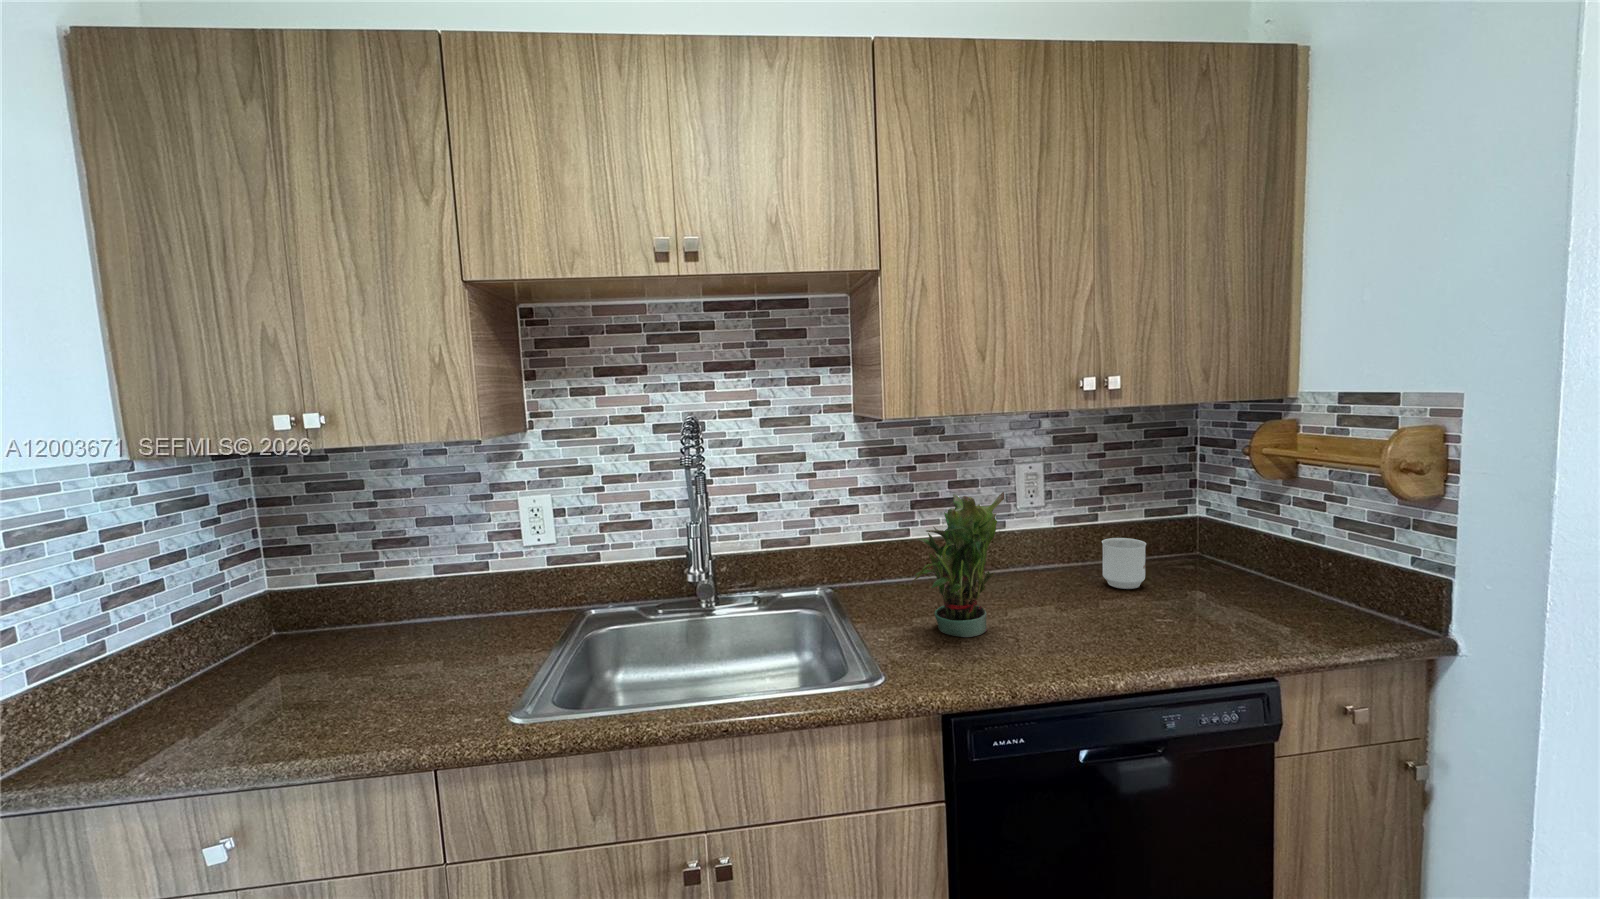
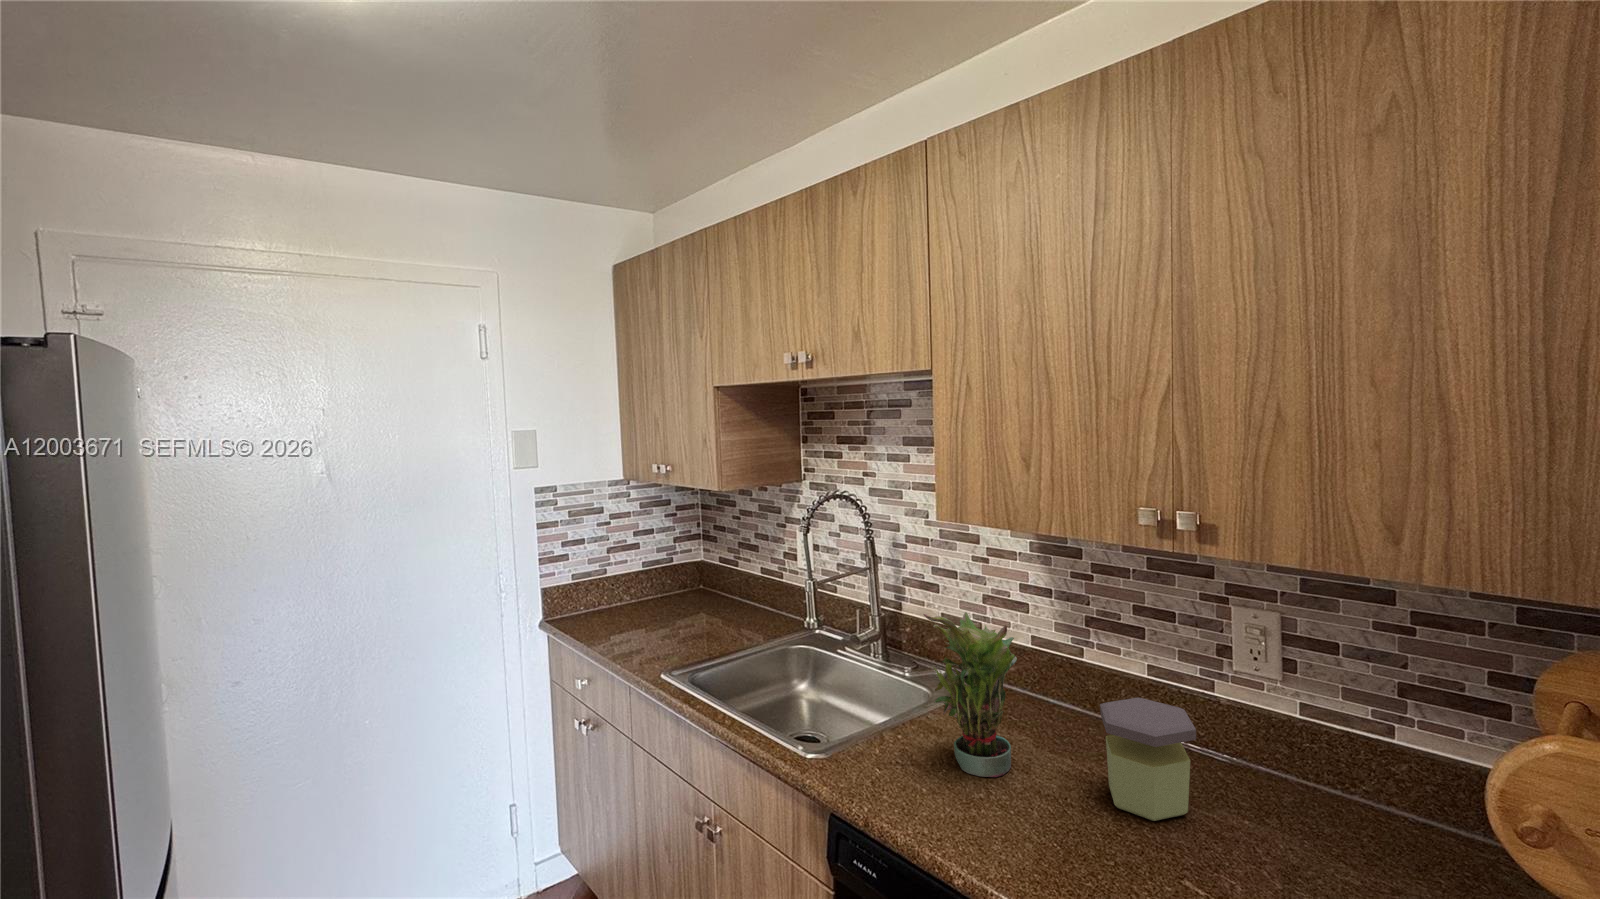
jar: none [1025,531,1090,612] -> present [1100,697,1196,821]
mug: present [1102,538,1146,589] -> none [1278,757,1357,853]

